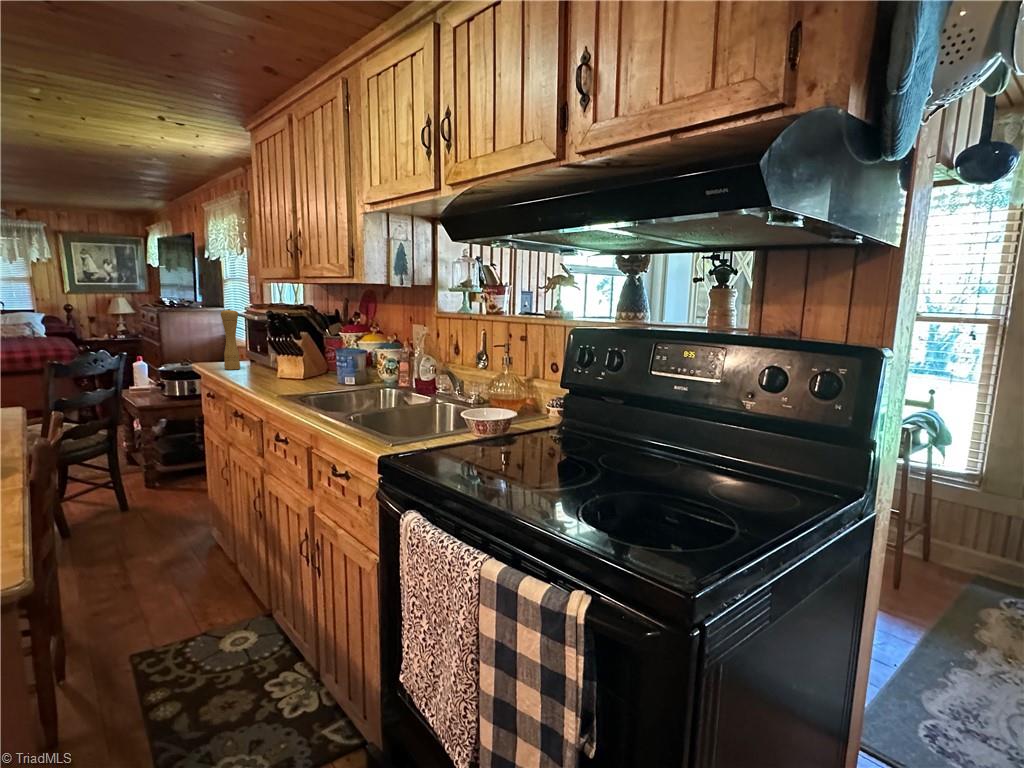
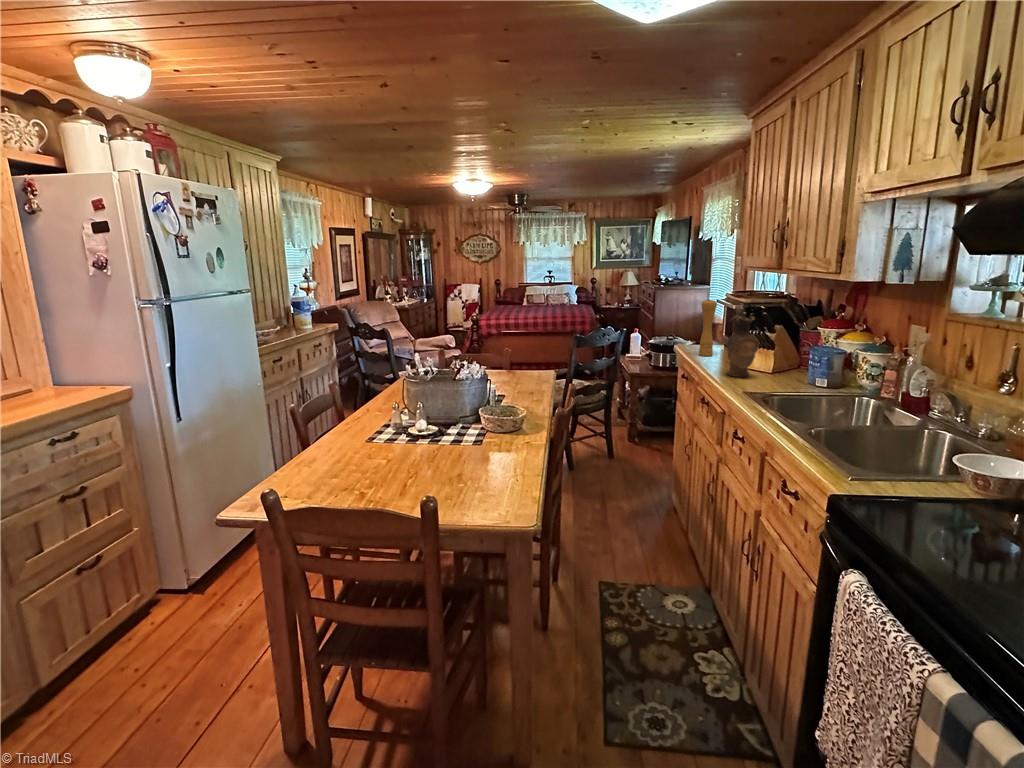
ceramic pitcher: none [256,312,289,383] -> present [727,307,760,377]

